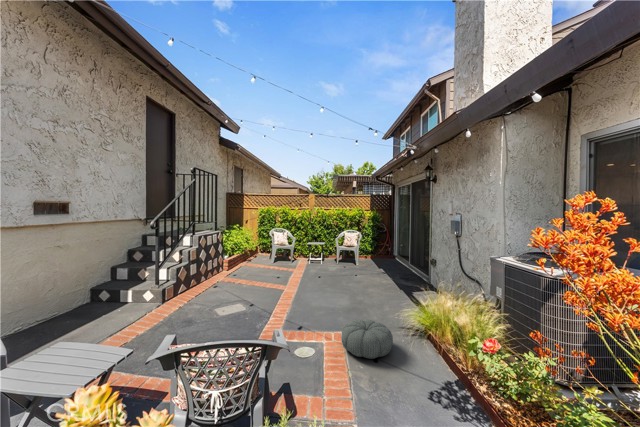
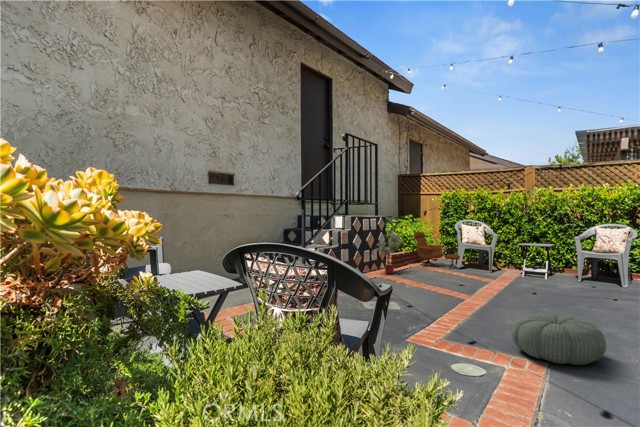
lounge chair: none [243,239,276,266] -> present [414,232,460,269]
potted tree: none [216,241,237,277] -> present [375,228,401,274]

